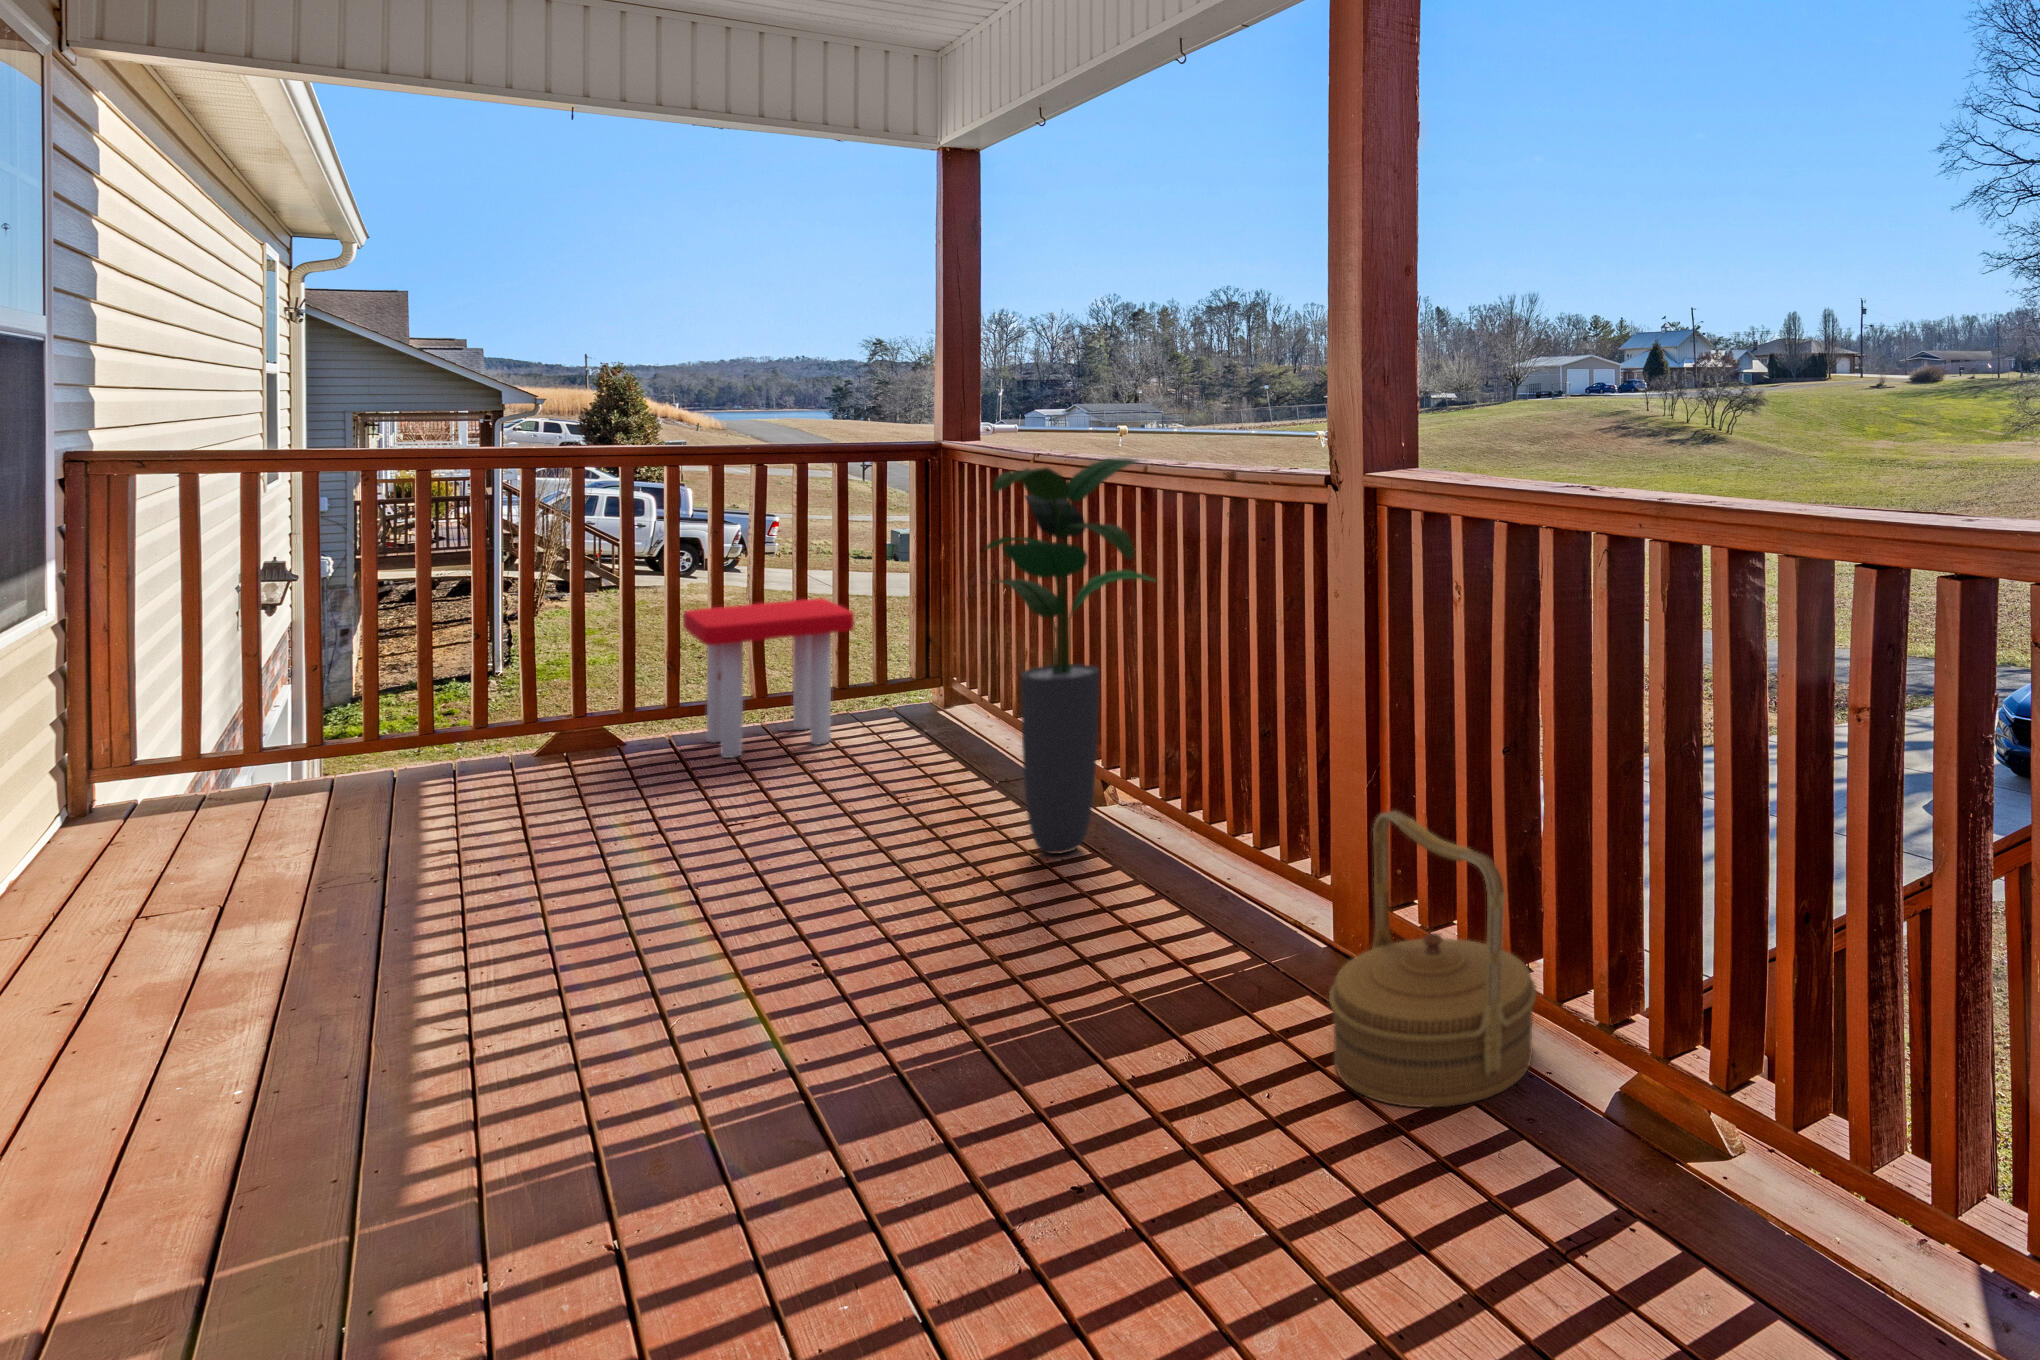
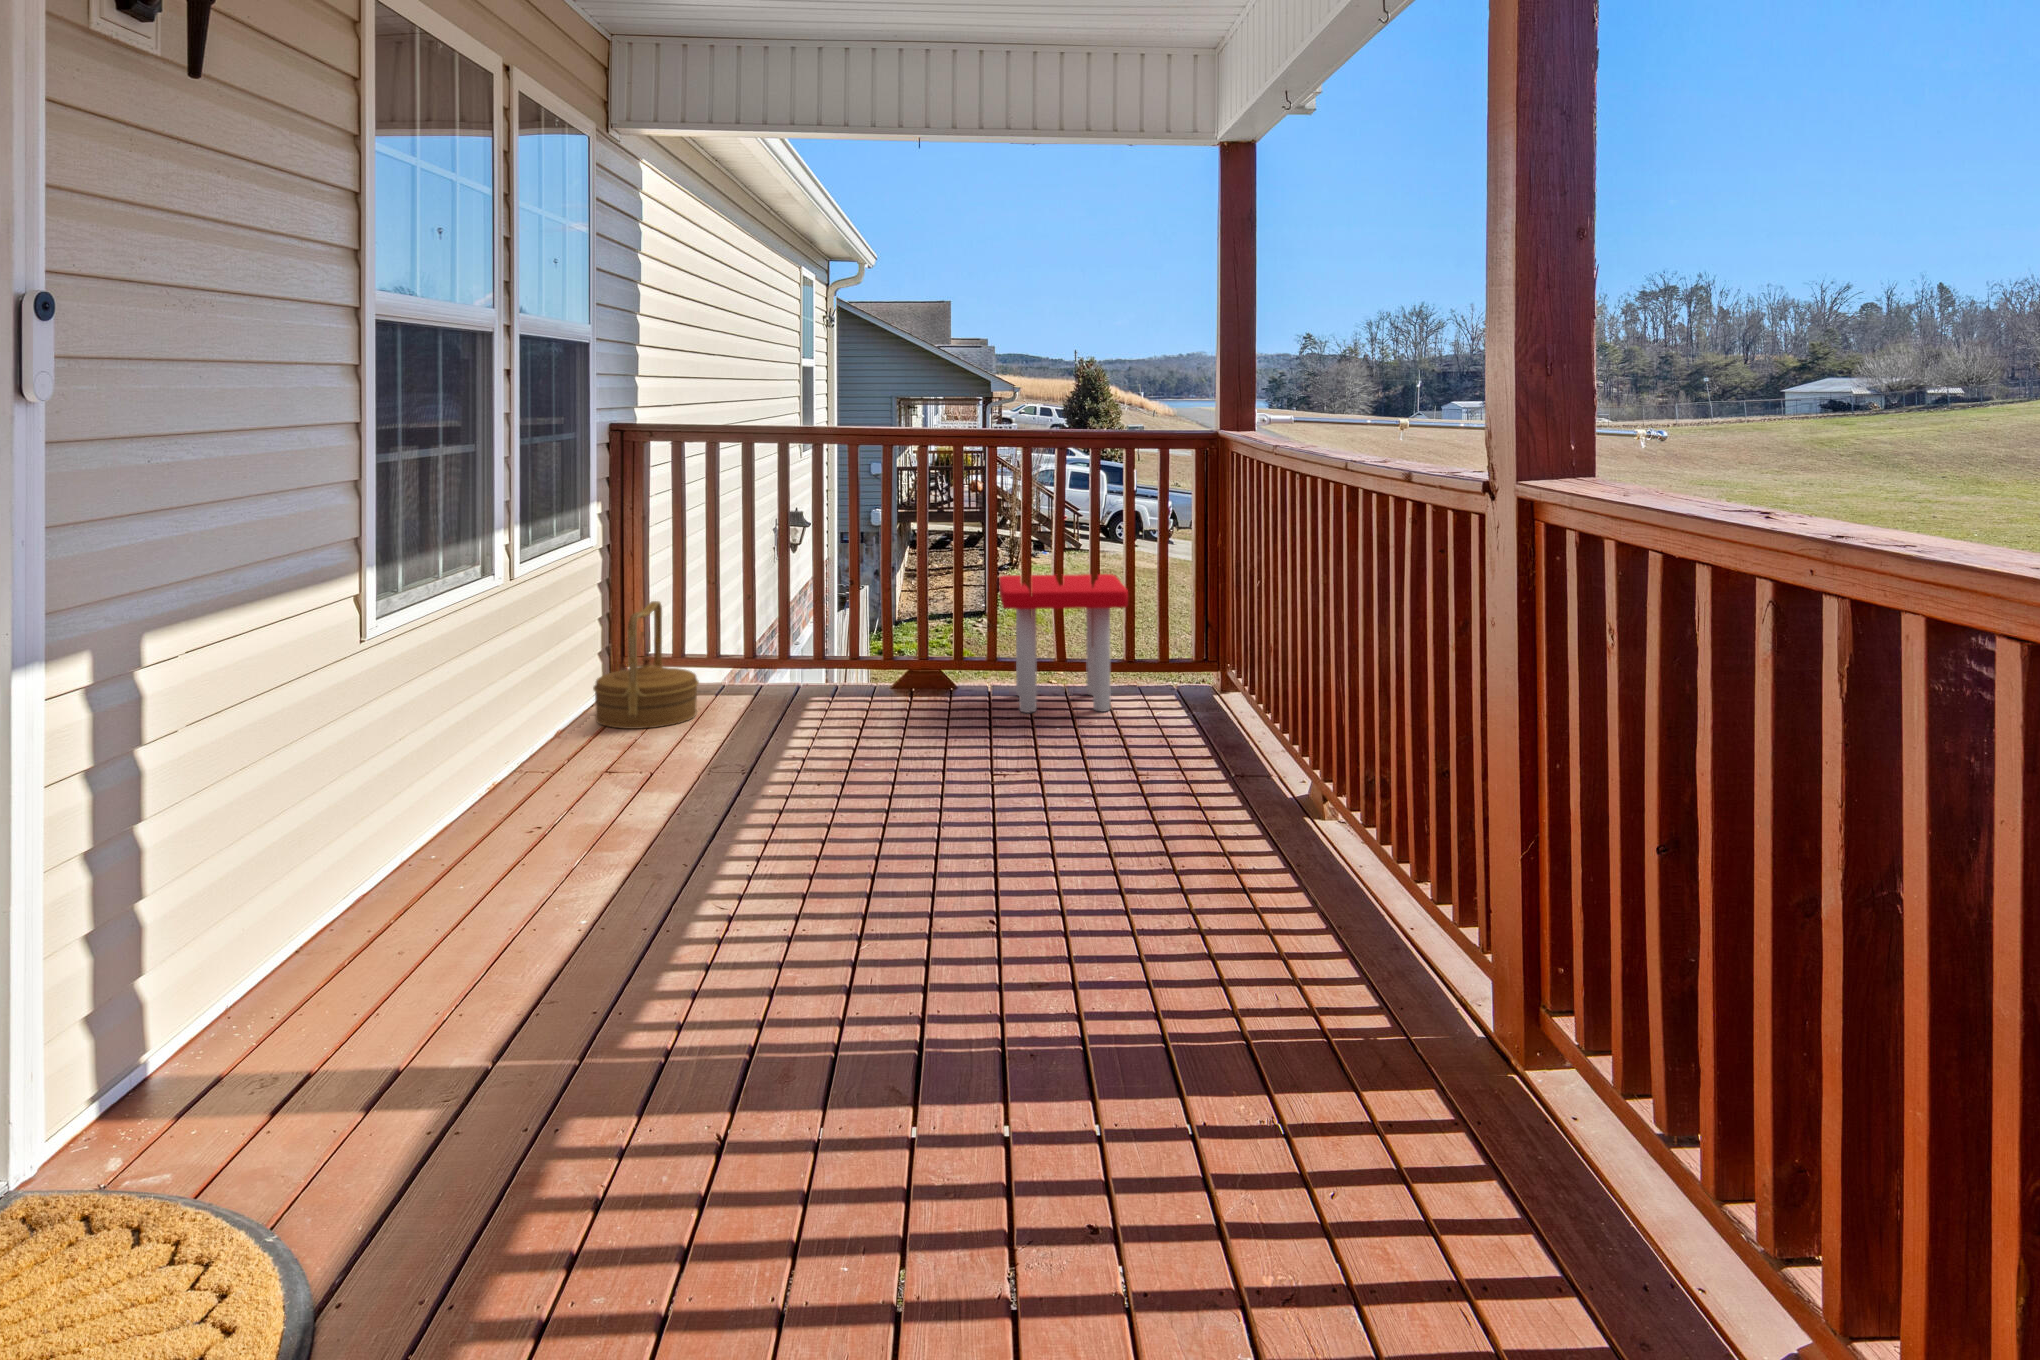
potted plant: present [985,458,1156,854] -> none [1177,452,1355,861]
woven basket: present [1329,811,1537,1108] -> present [593,601,699,729]

